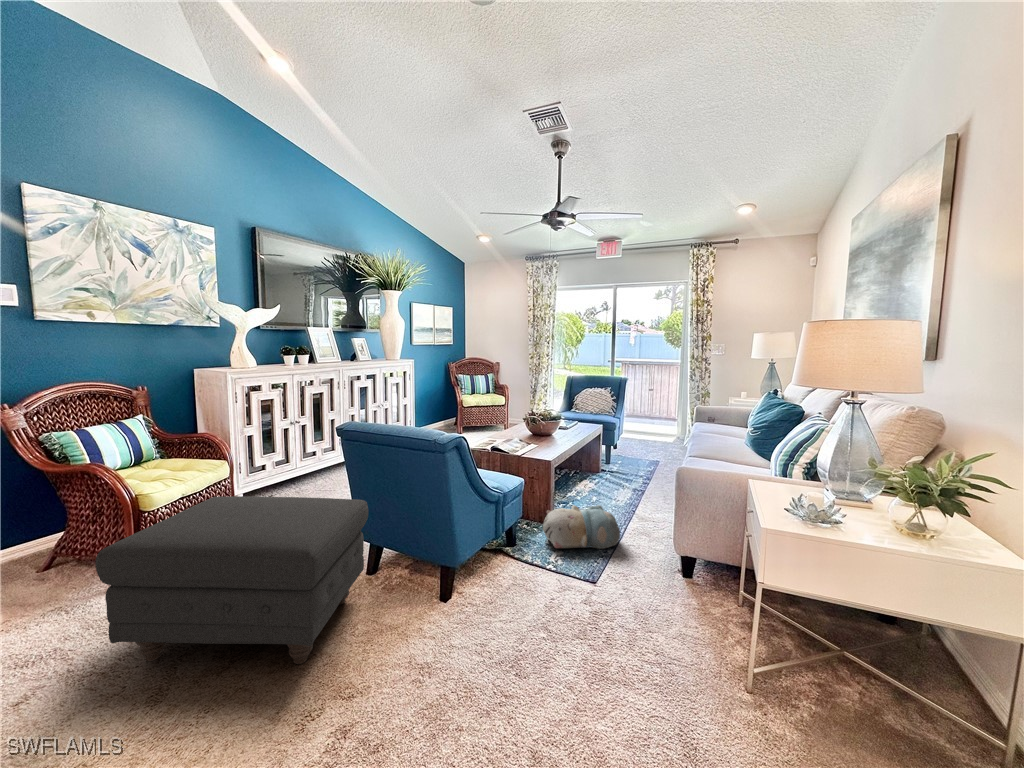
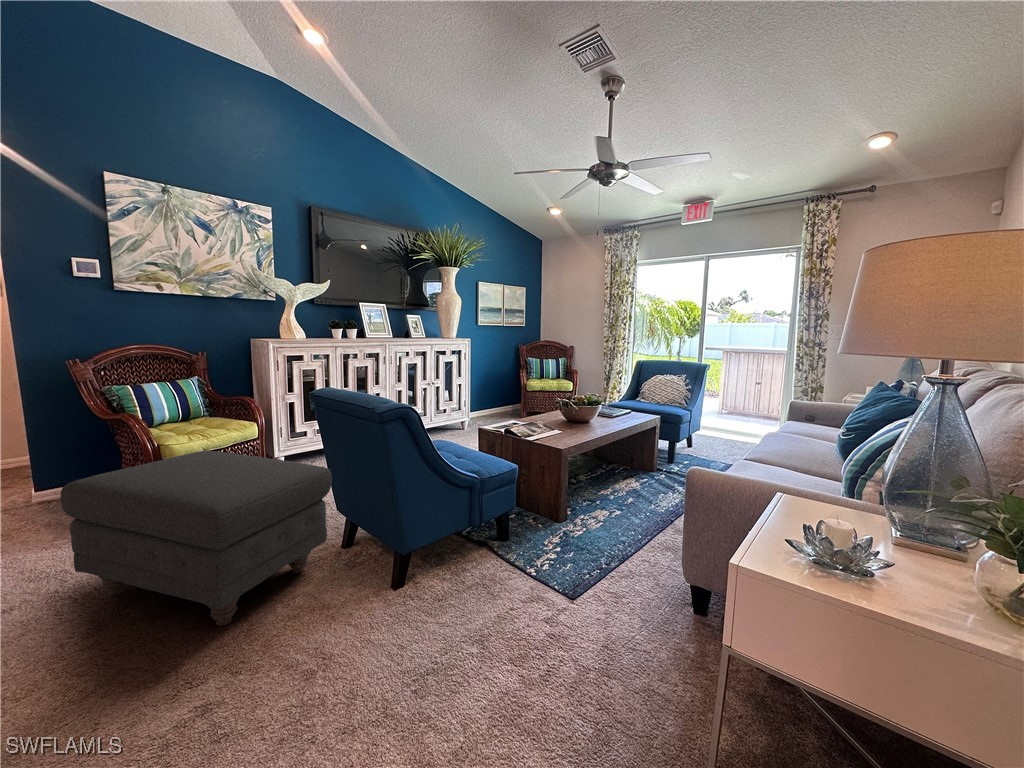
plush toy: present [543,505,620,549] -> none [540,503,632,560]

